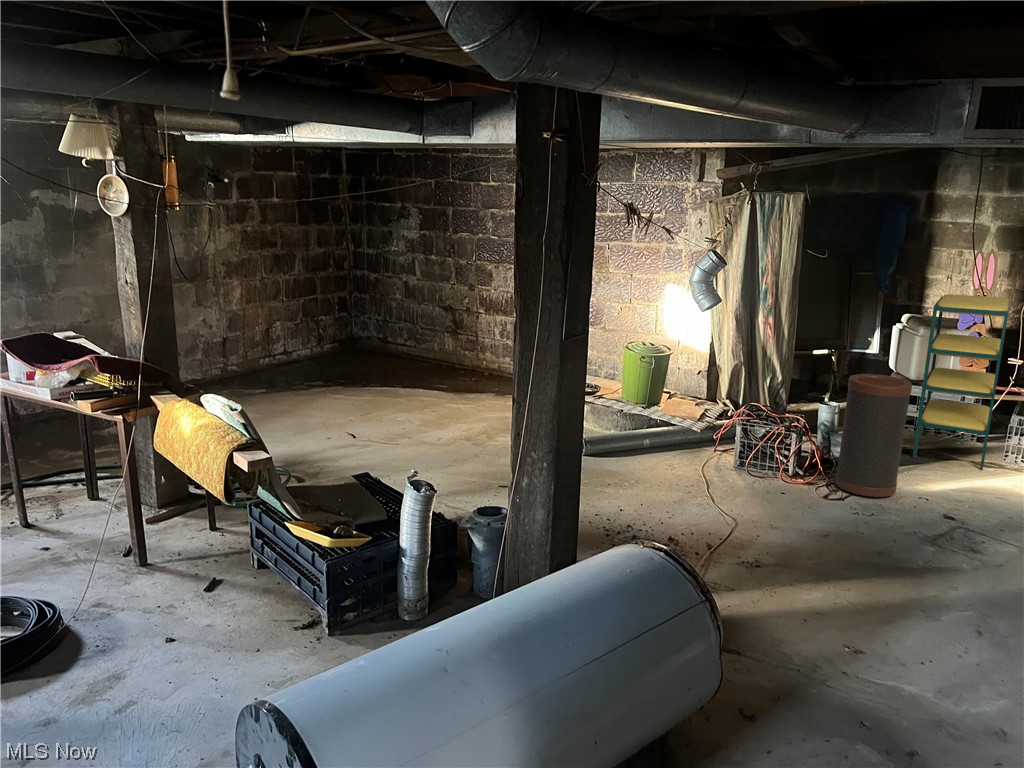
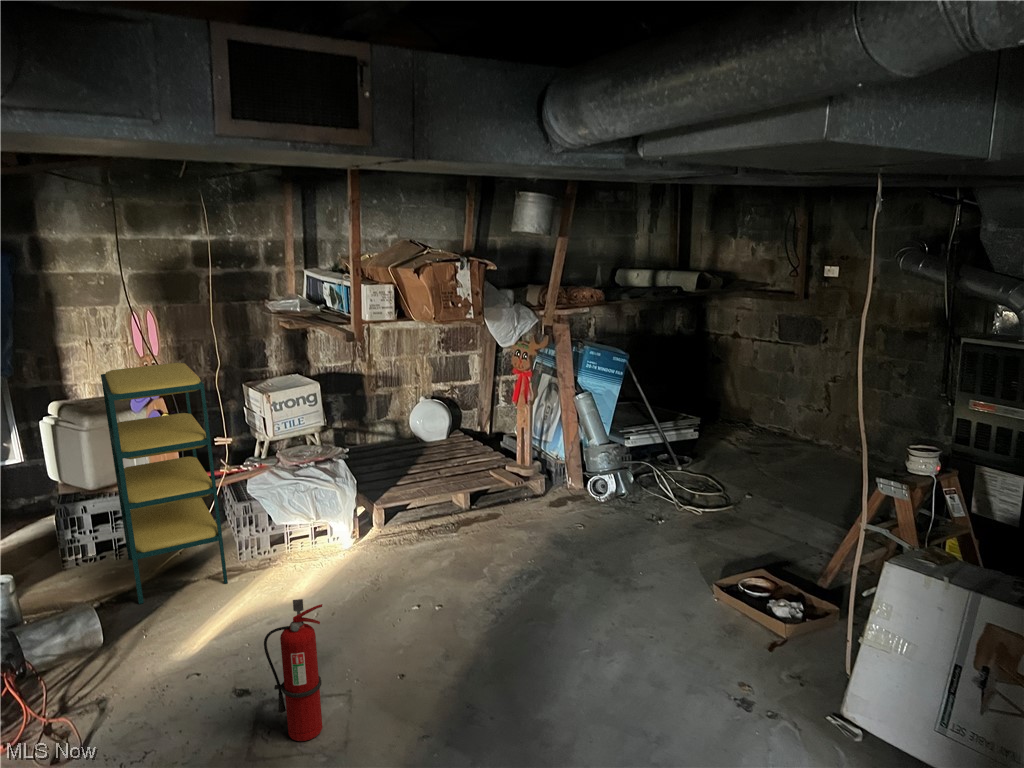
trash can: present [835,374,912,497] -> none [31,520,156,729]
fire extinguisher: none [959,458,1012,556] -> present [264,599,323,741]

